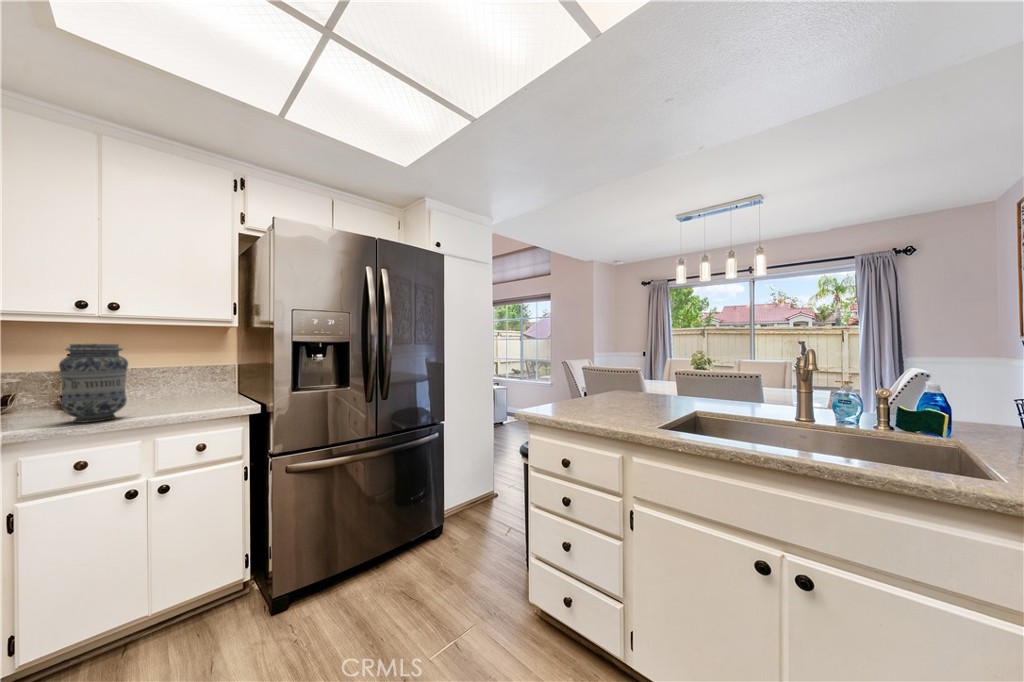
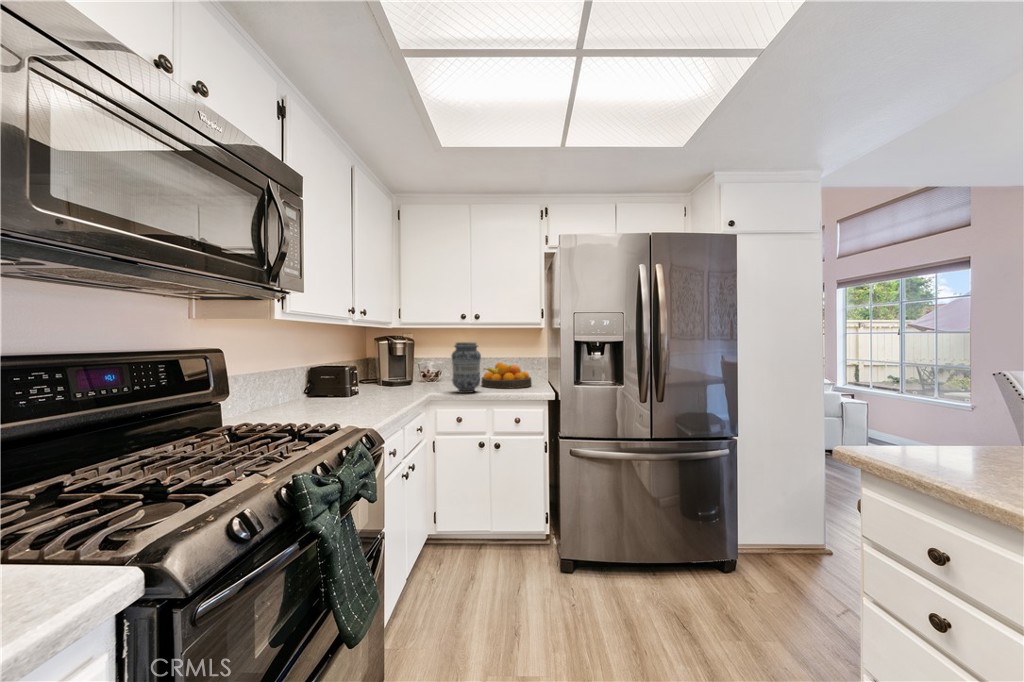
fruit bowl: none [122,372,217,409] -> present [481,363,532,389]

